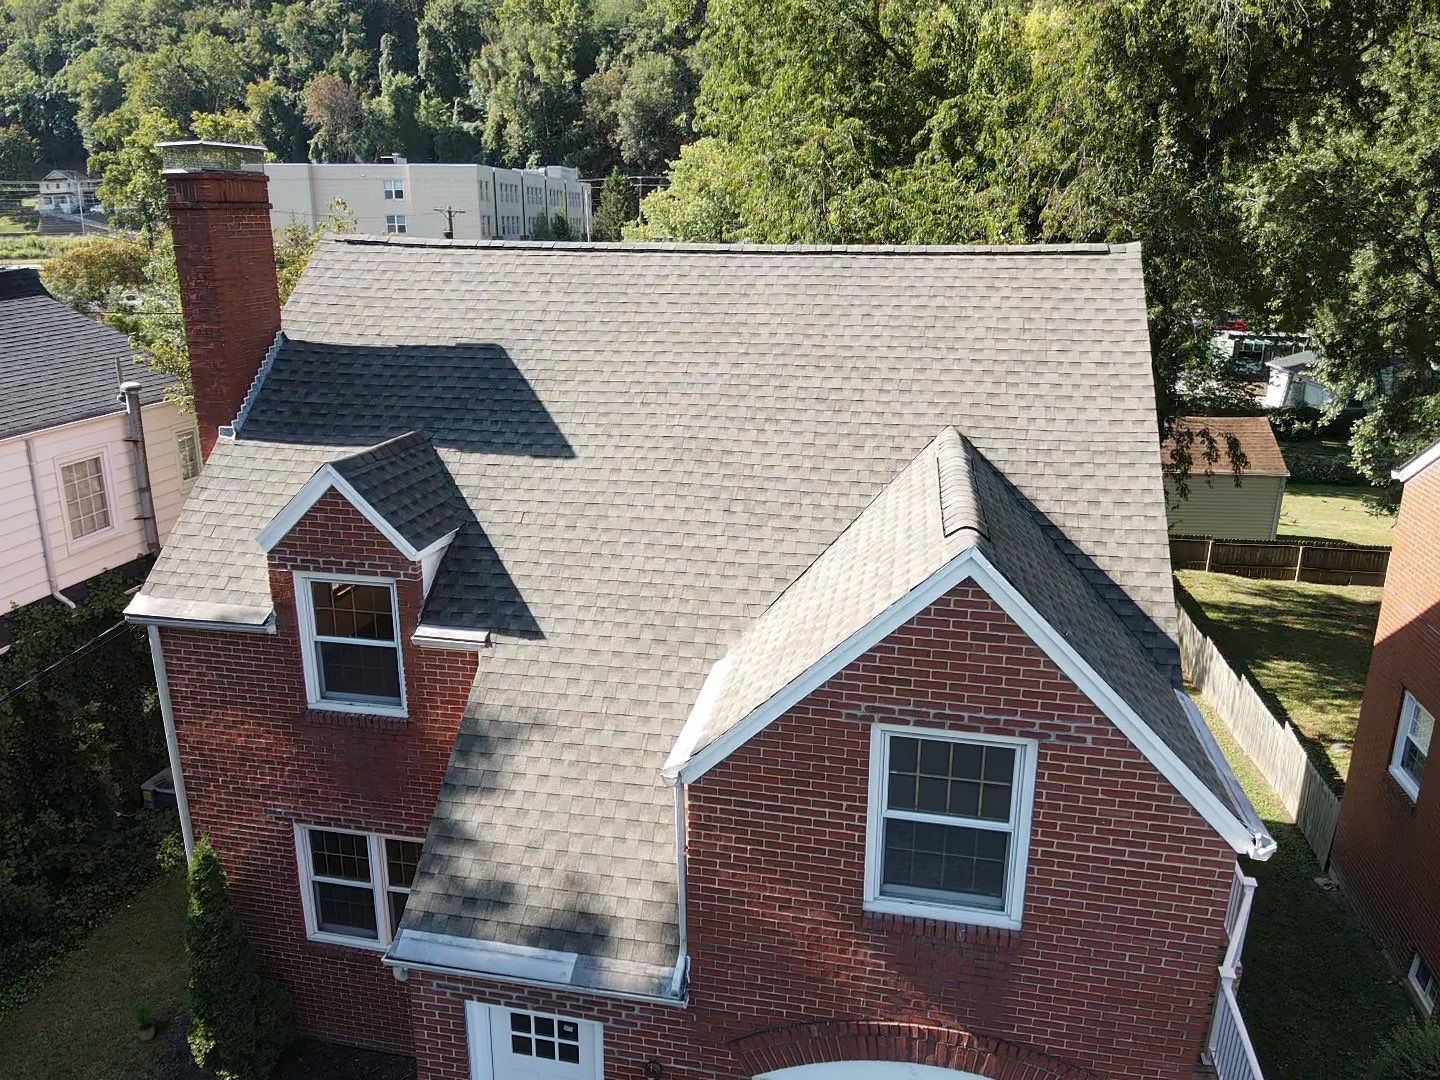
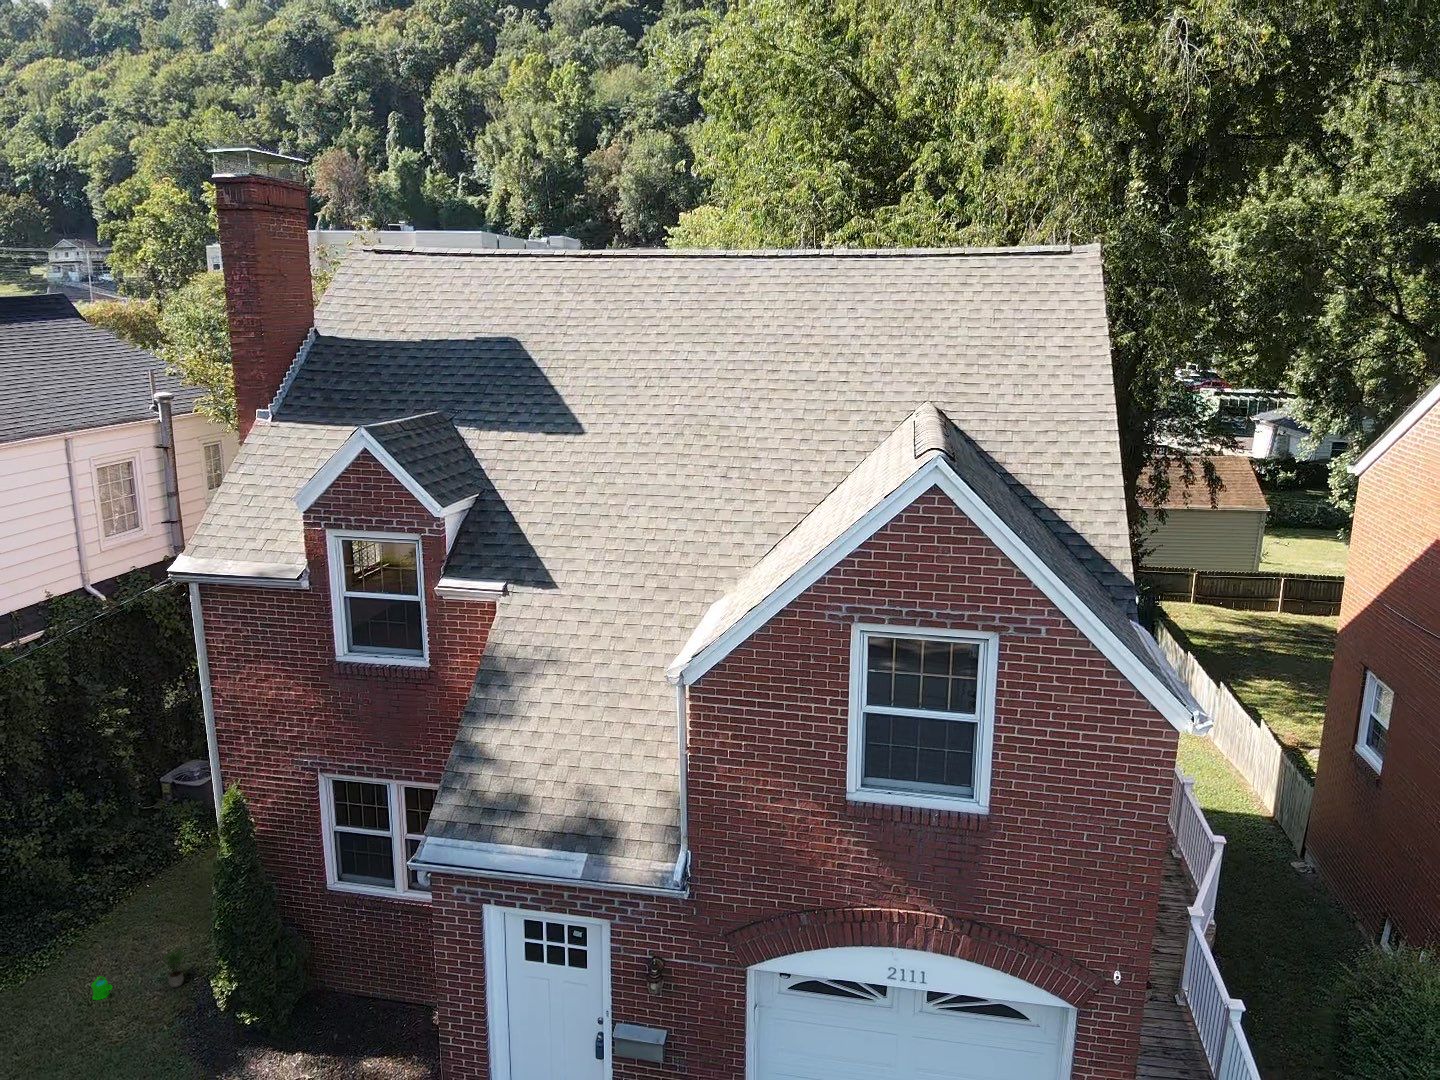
watering can: none [56,1031,79,1056] -> present [91,976,113,1000]

